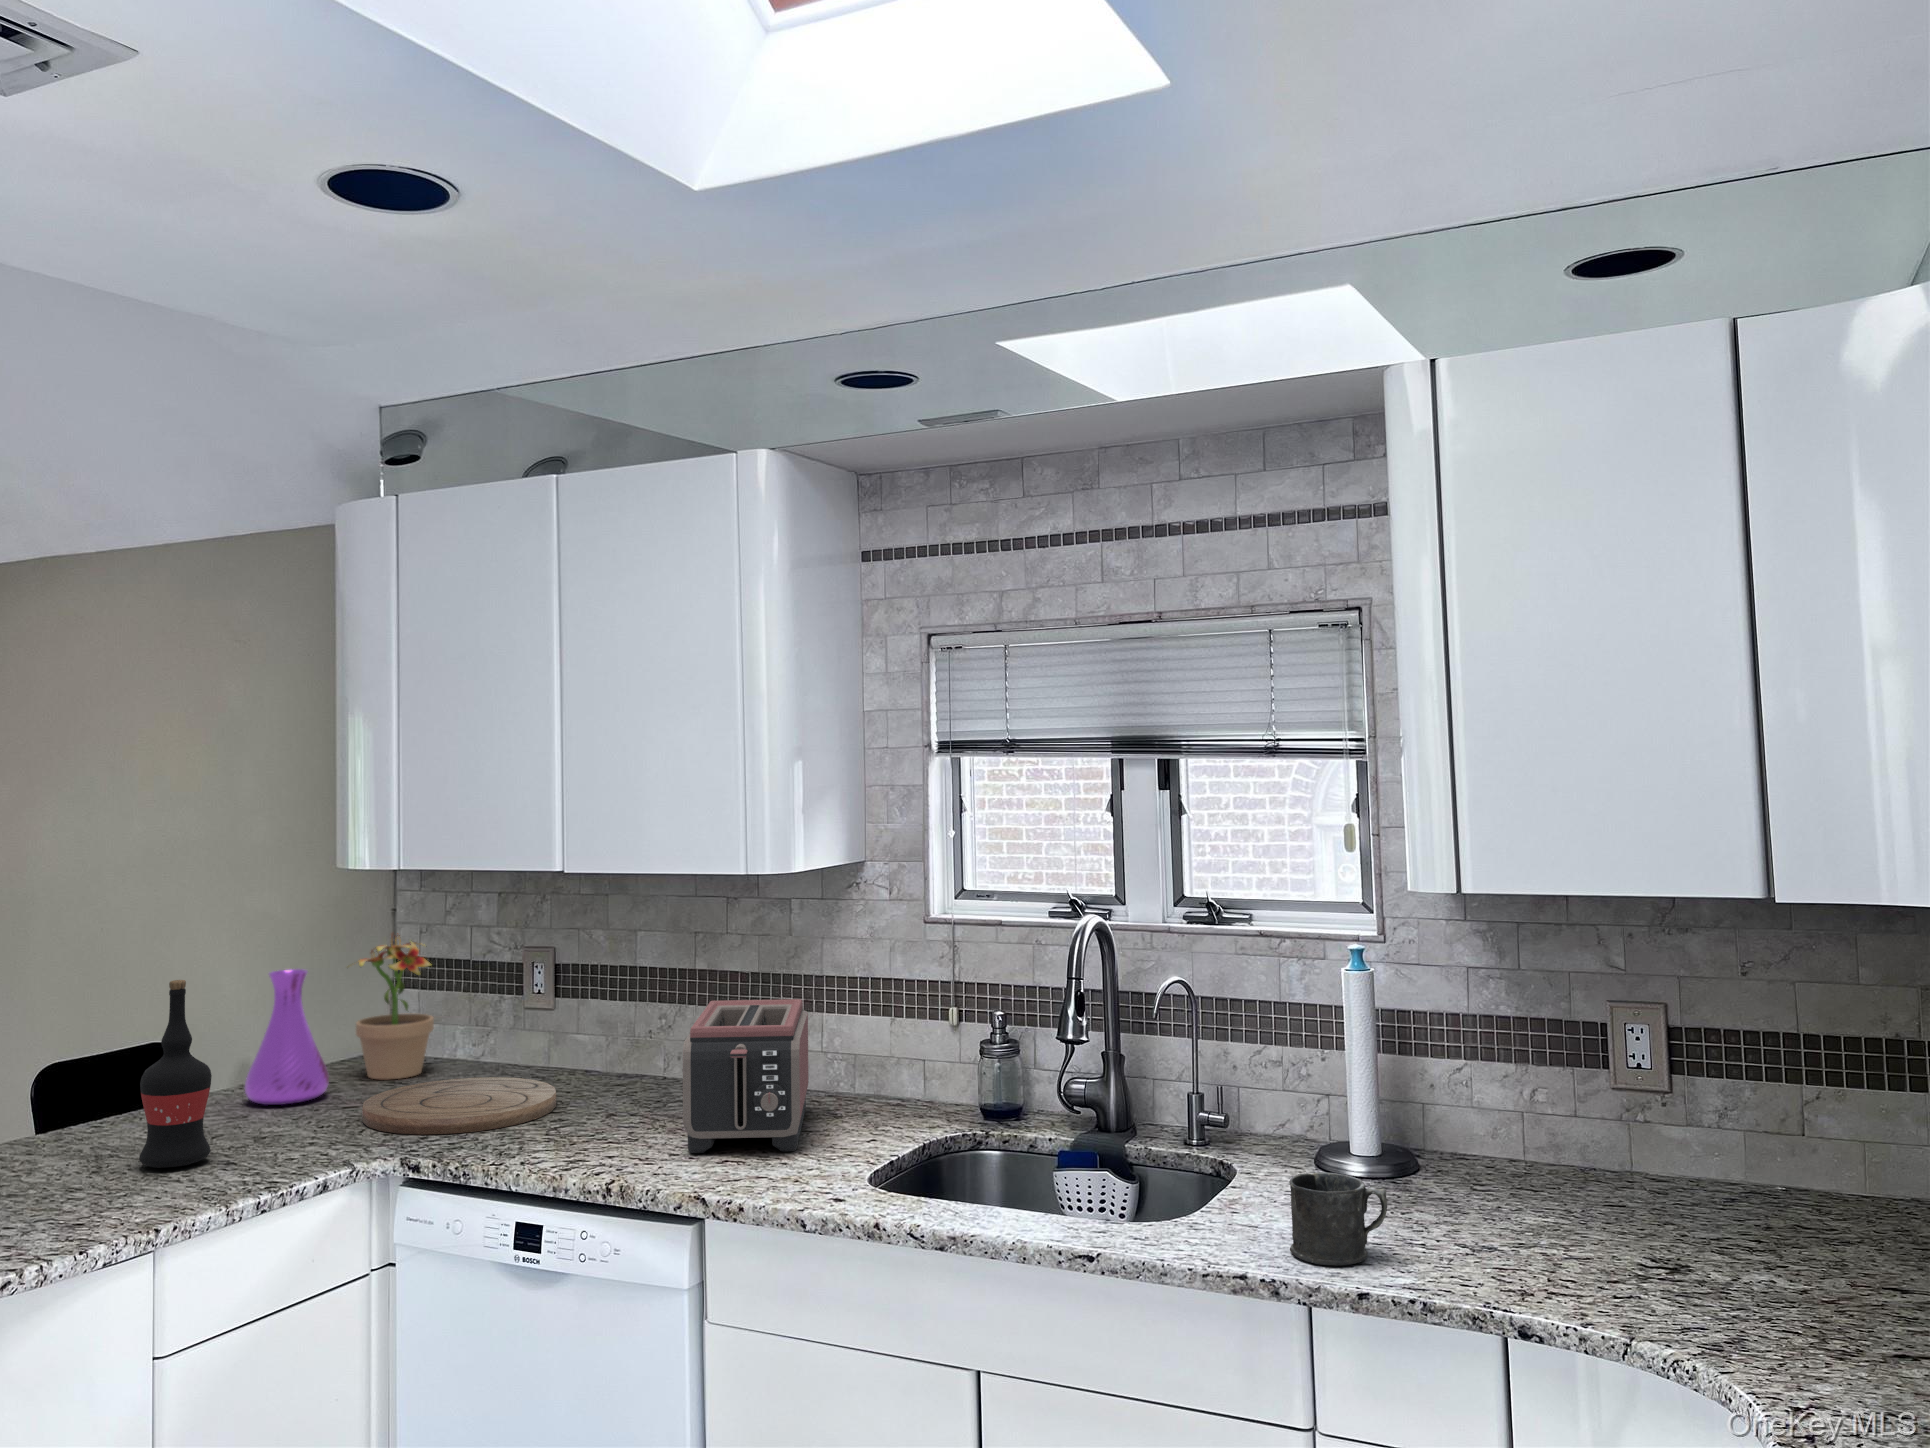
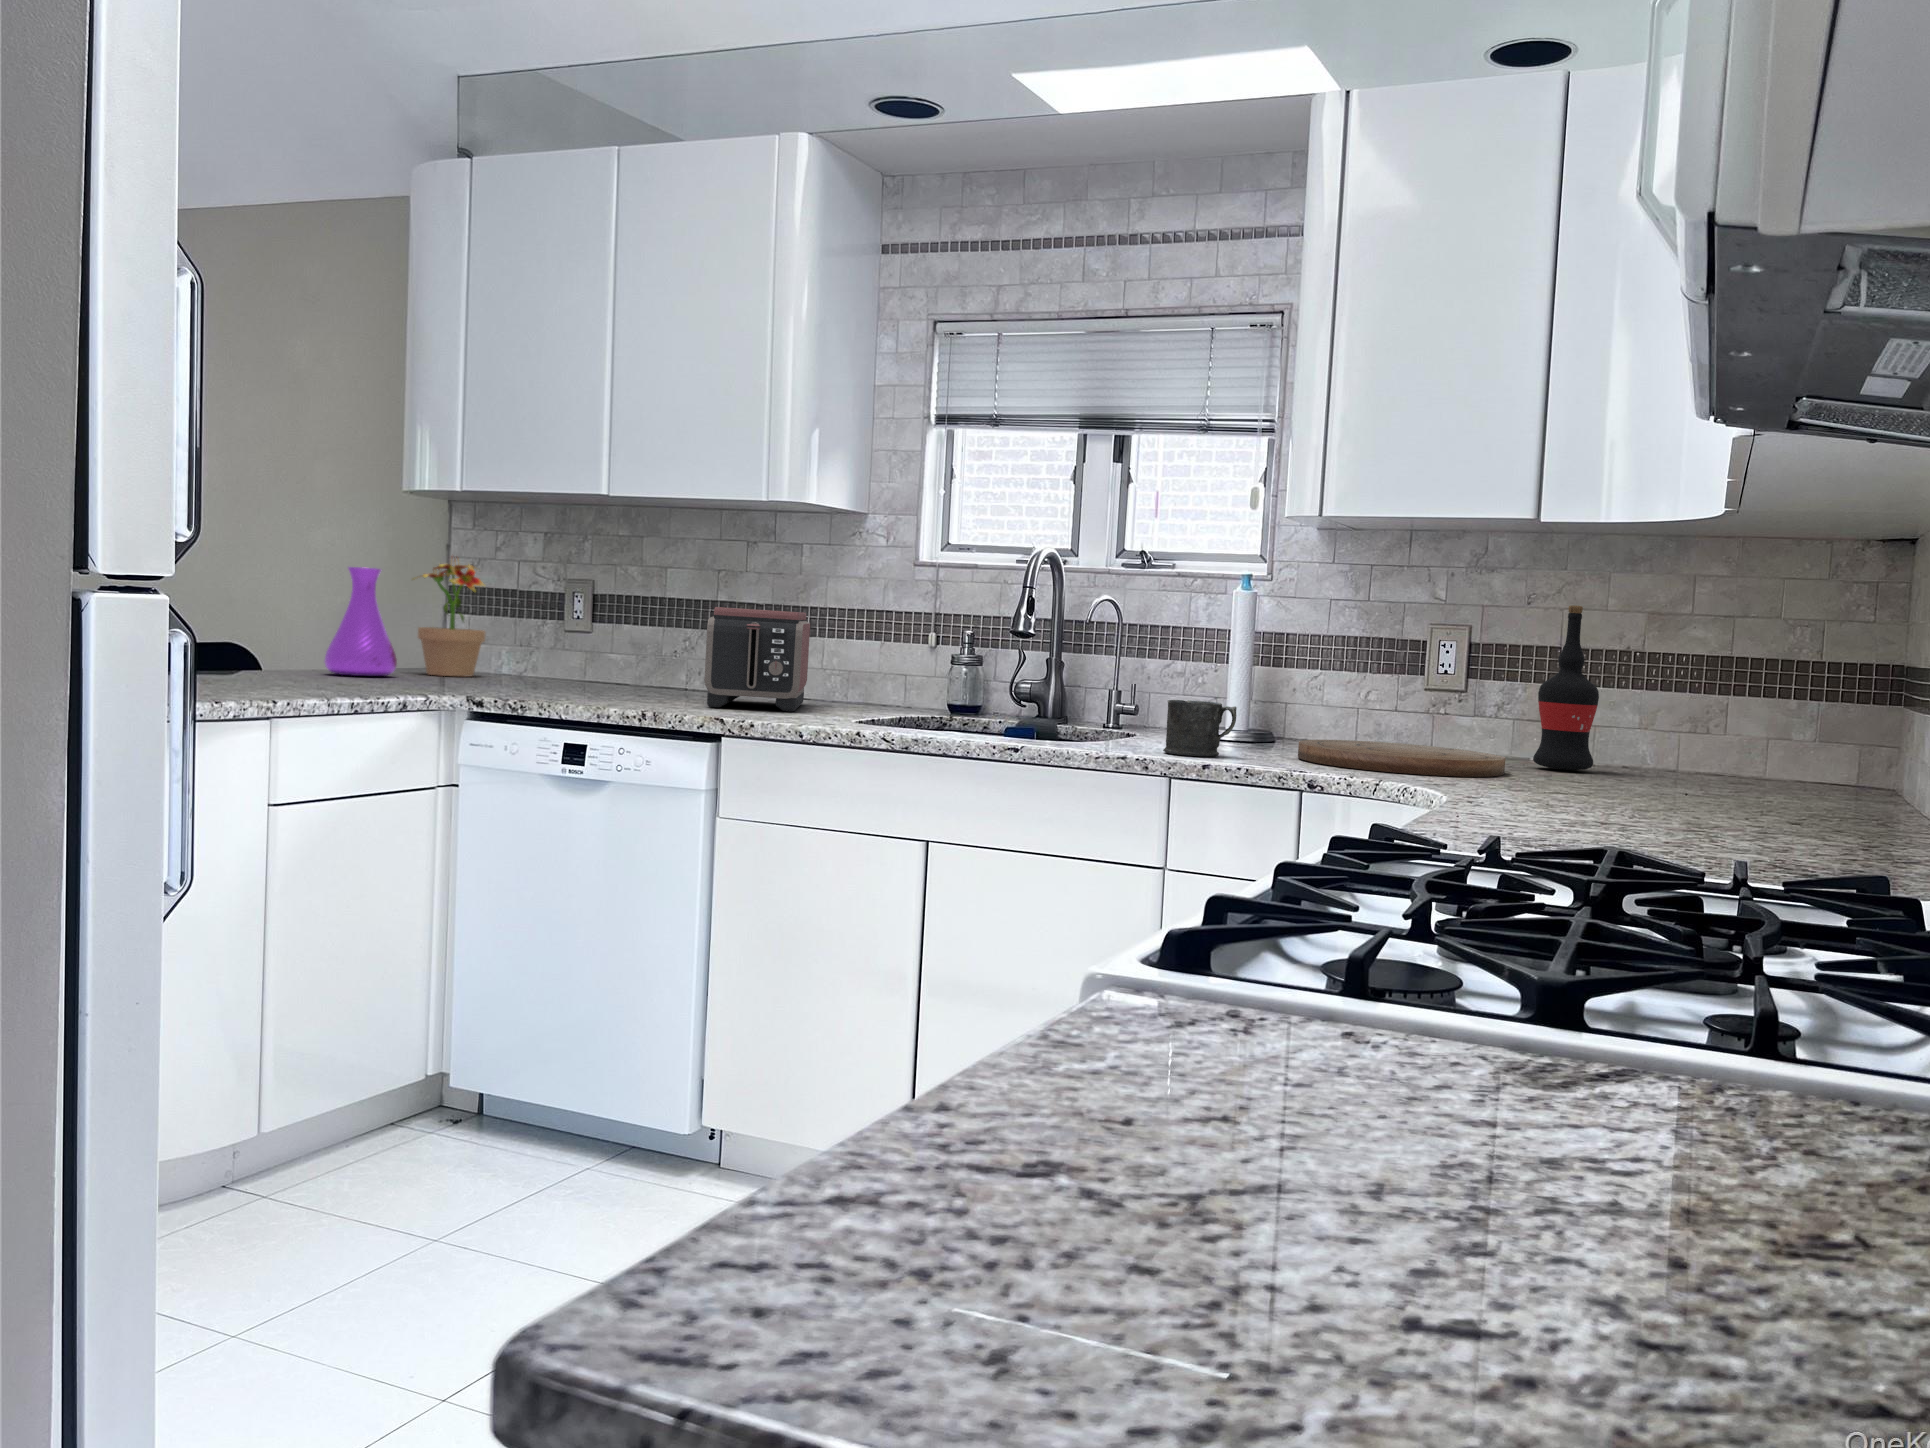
wine bottle: present [139,980,212,1168] -> present [1533,605,1599,770]
cutting board: present [362,1077,556,1135] -> present [1298,740,1506,777]

